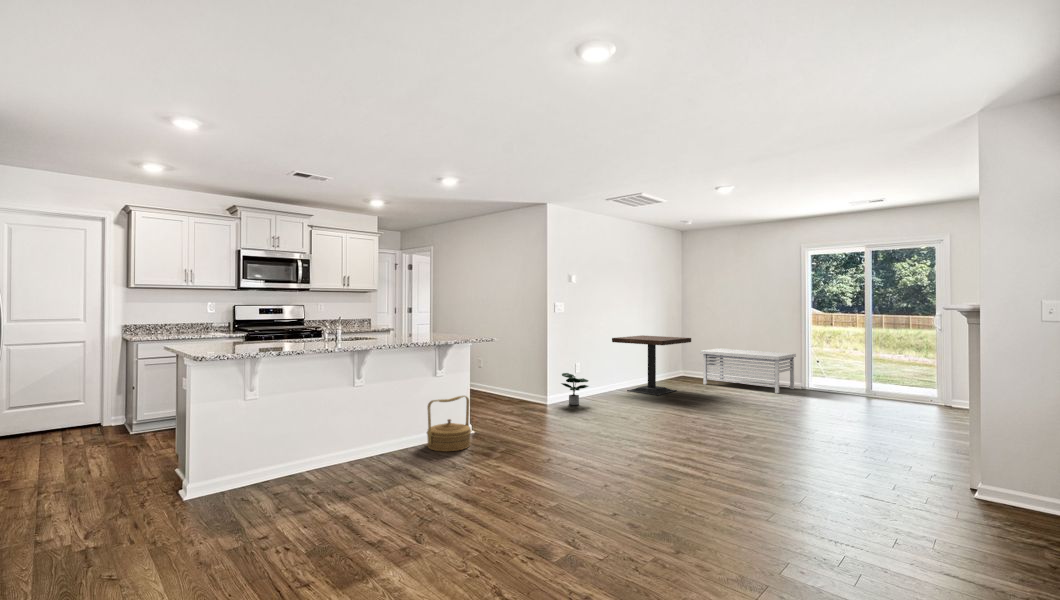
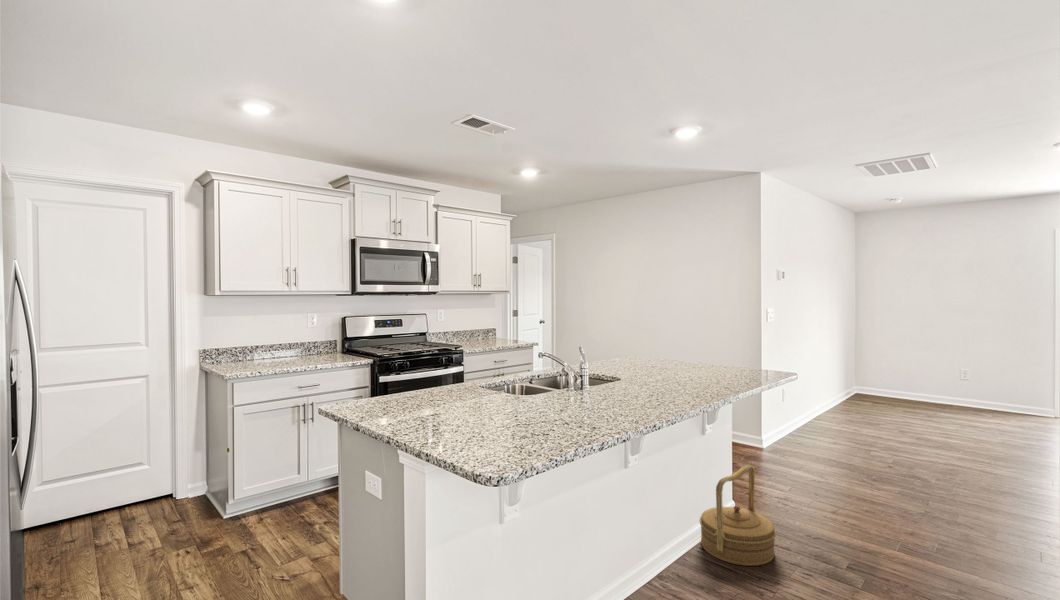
side table: present [612,335,691,395] -> none [809,346,913,429]
storage bench: present [700,348,796,393] -> none [902,360,1043,425]
potted plant: present [561,373,588,405] -> none [775,404,820,448]

